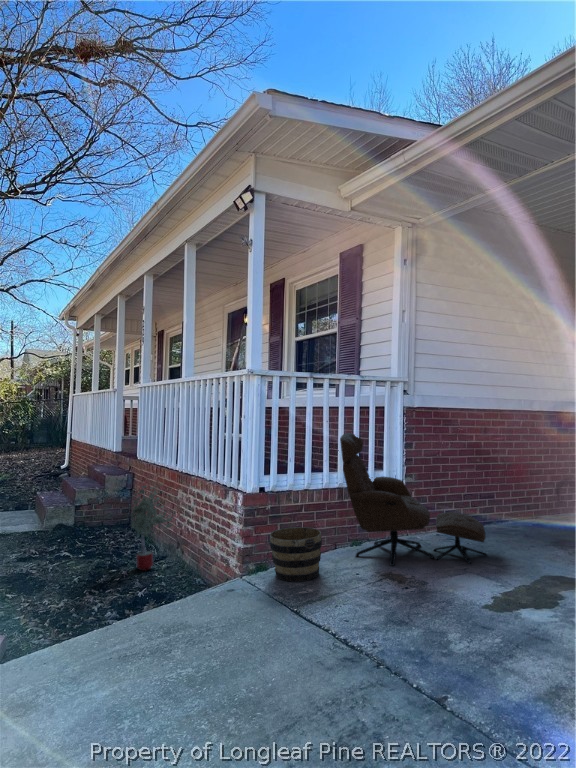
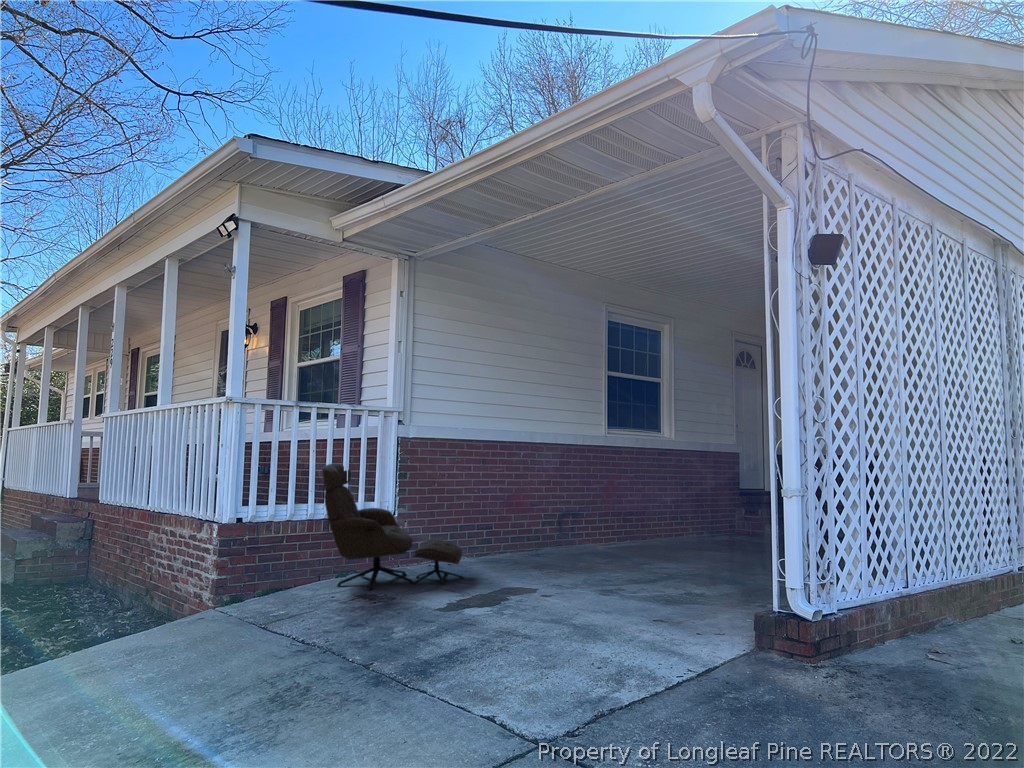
potted tree: present [129,486,172,571] -> none [86,526,144,622]
bucket: present [270,527,322,582] -> none [244,557,298,607]

